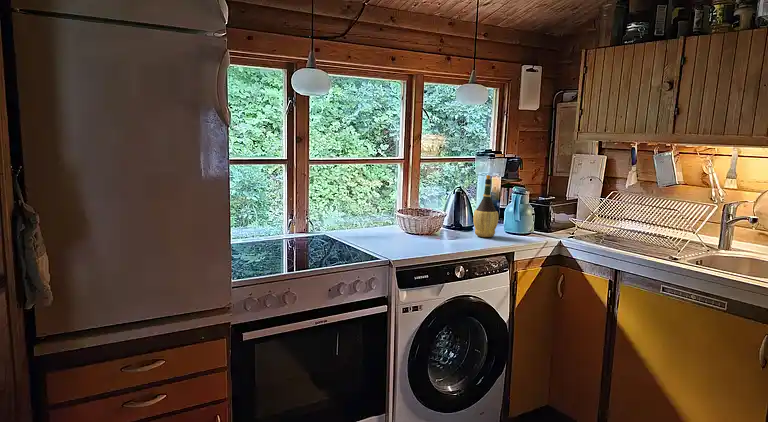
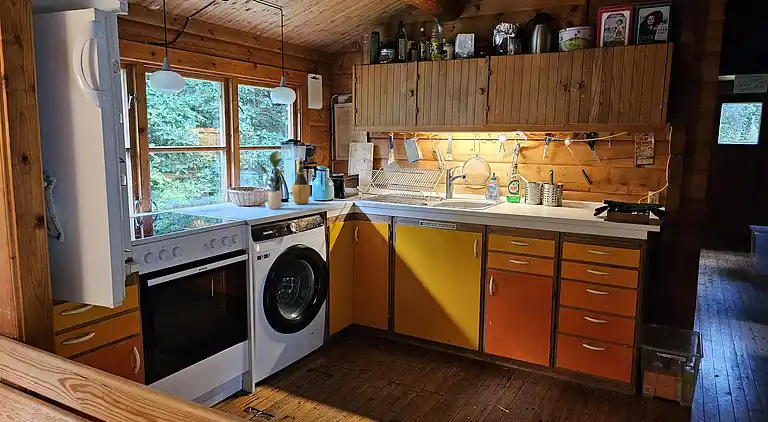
potted plant: none [425,164,464,243] -> present [259,151,286,209]

